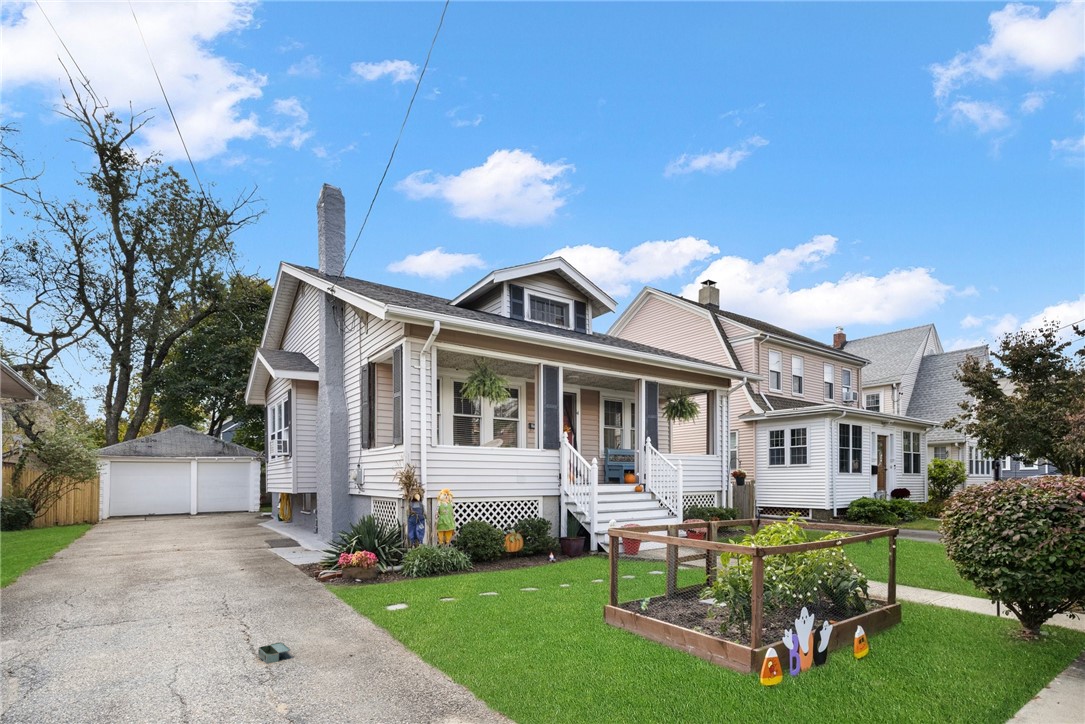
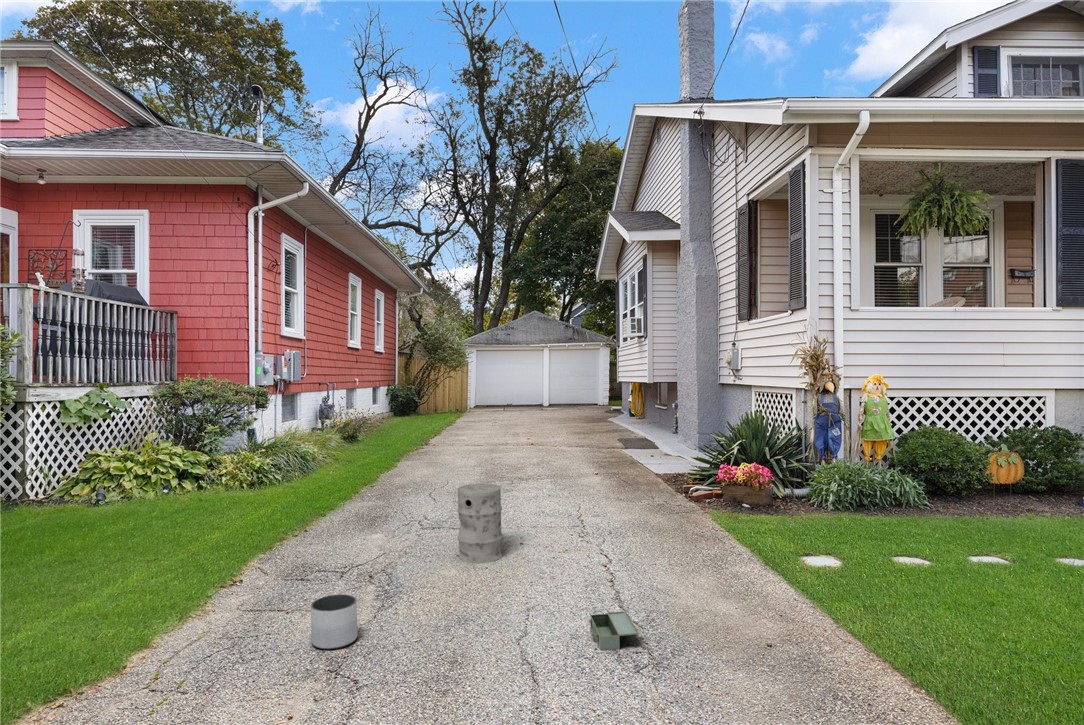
trash can: none [143,578,184,639] -> present [457,484,503,563]
planter: none [46,659,87,698] -> present [311,594,358,649]

